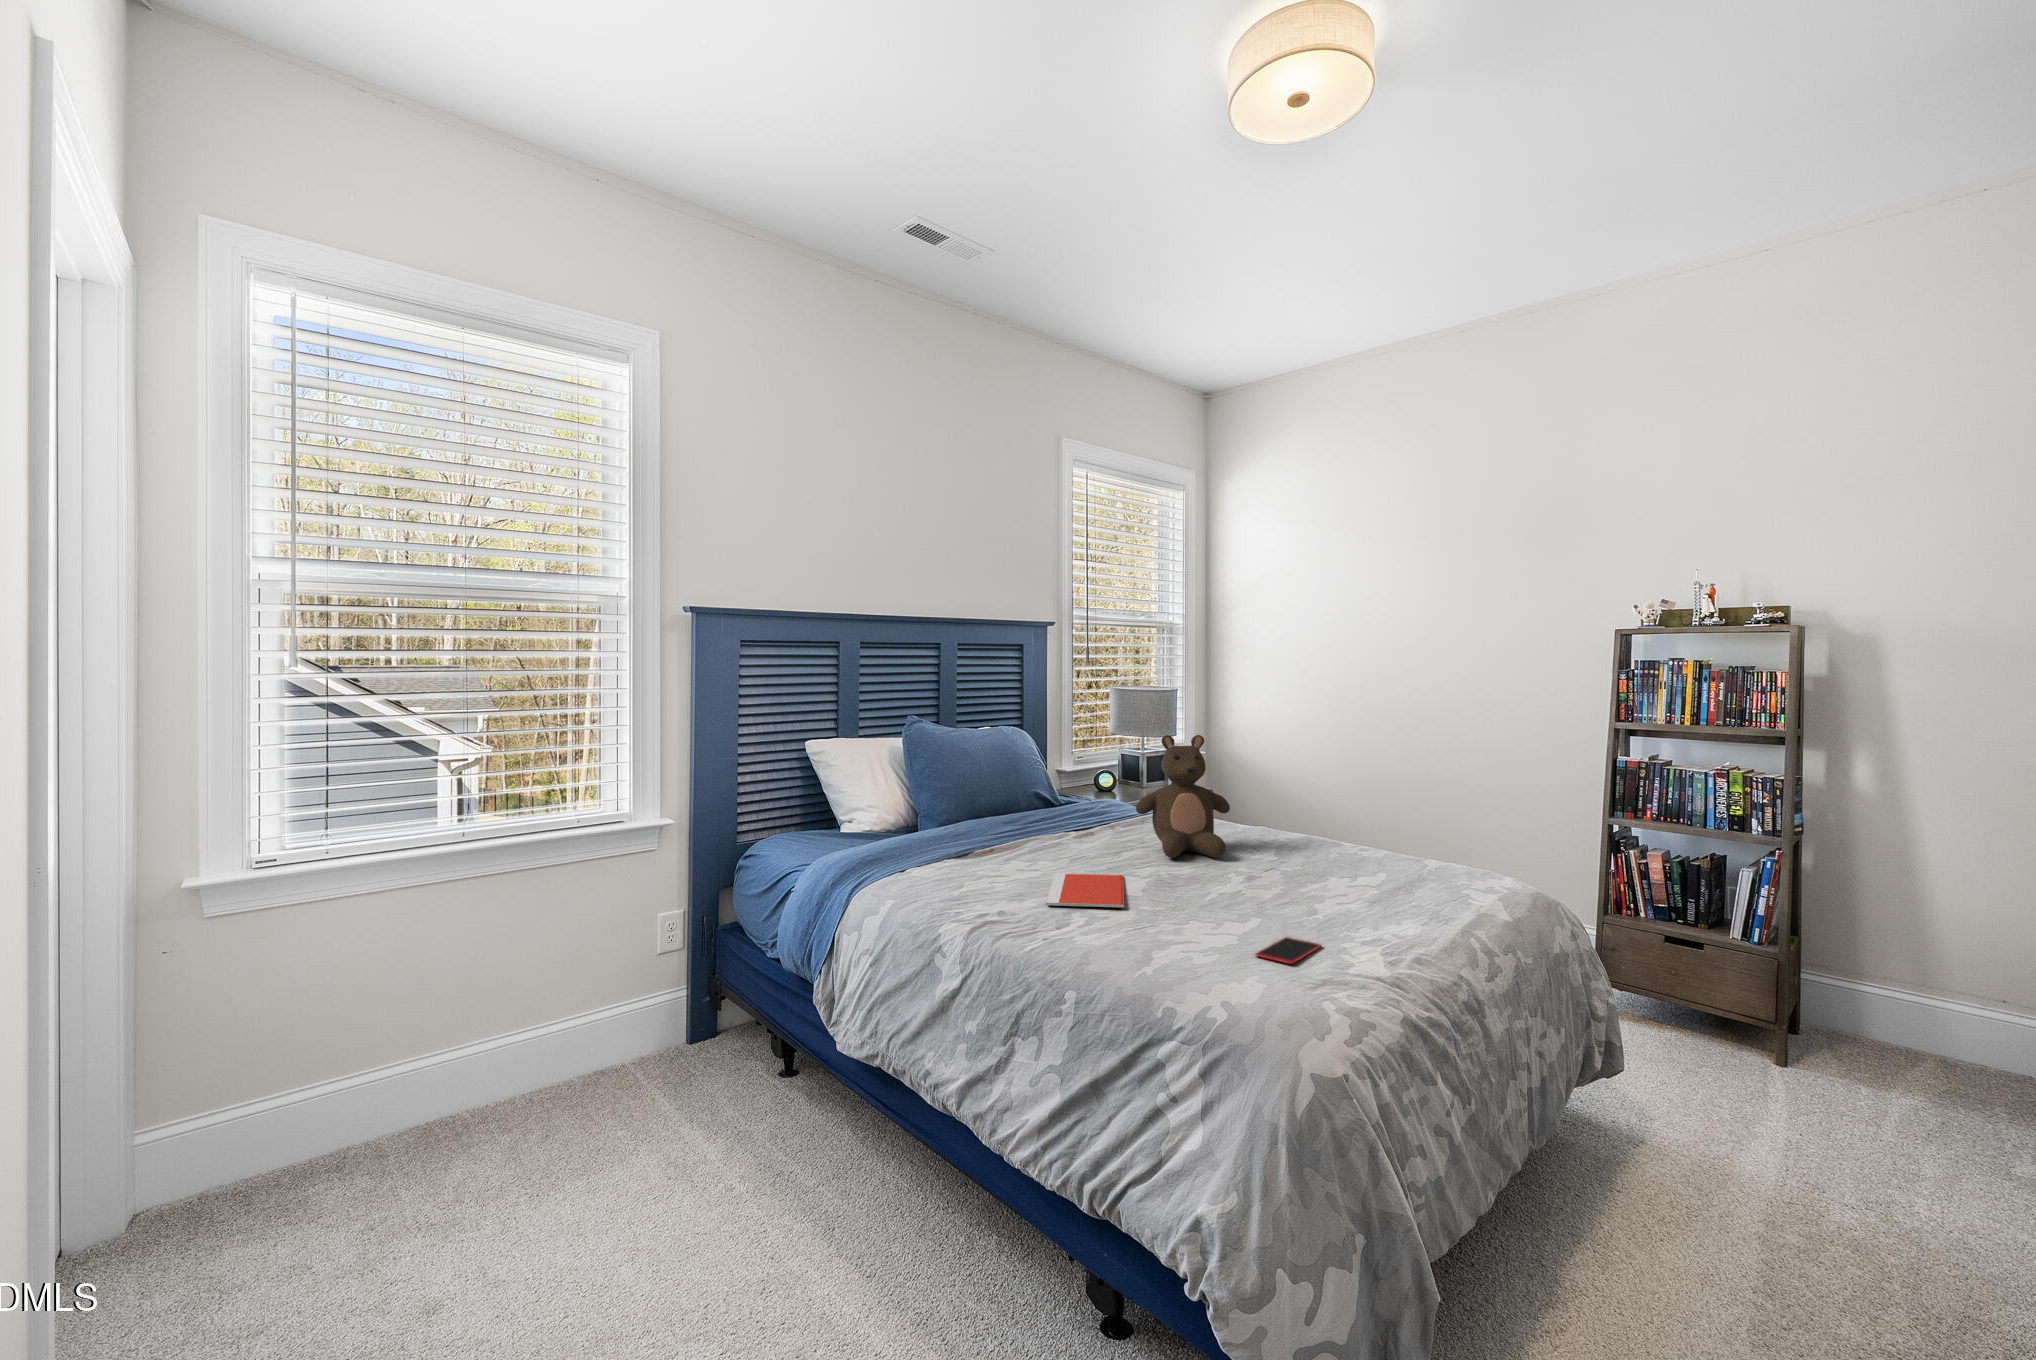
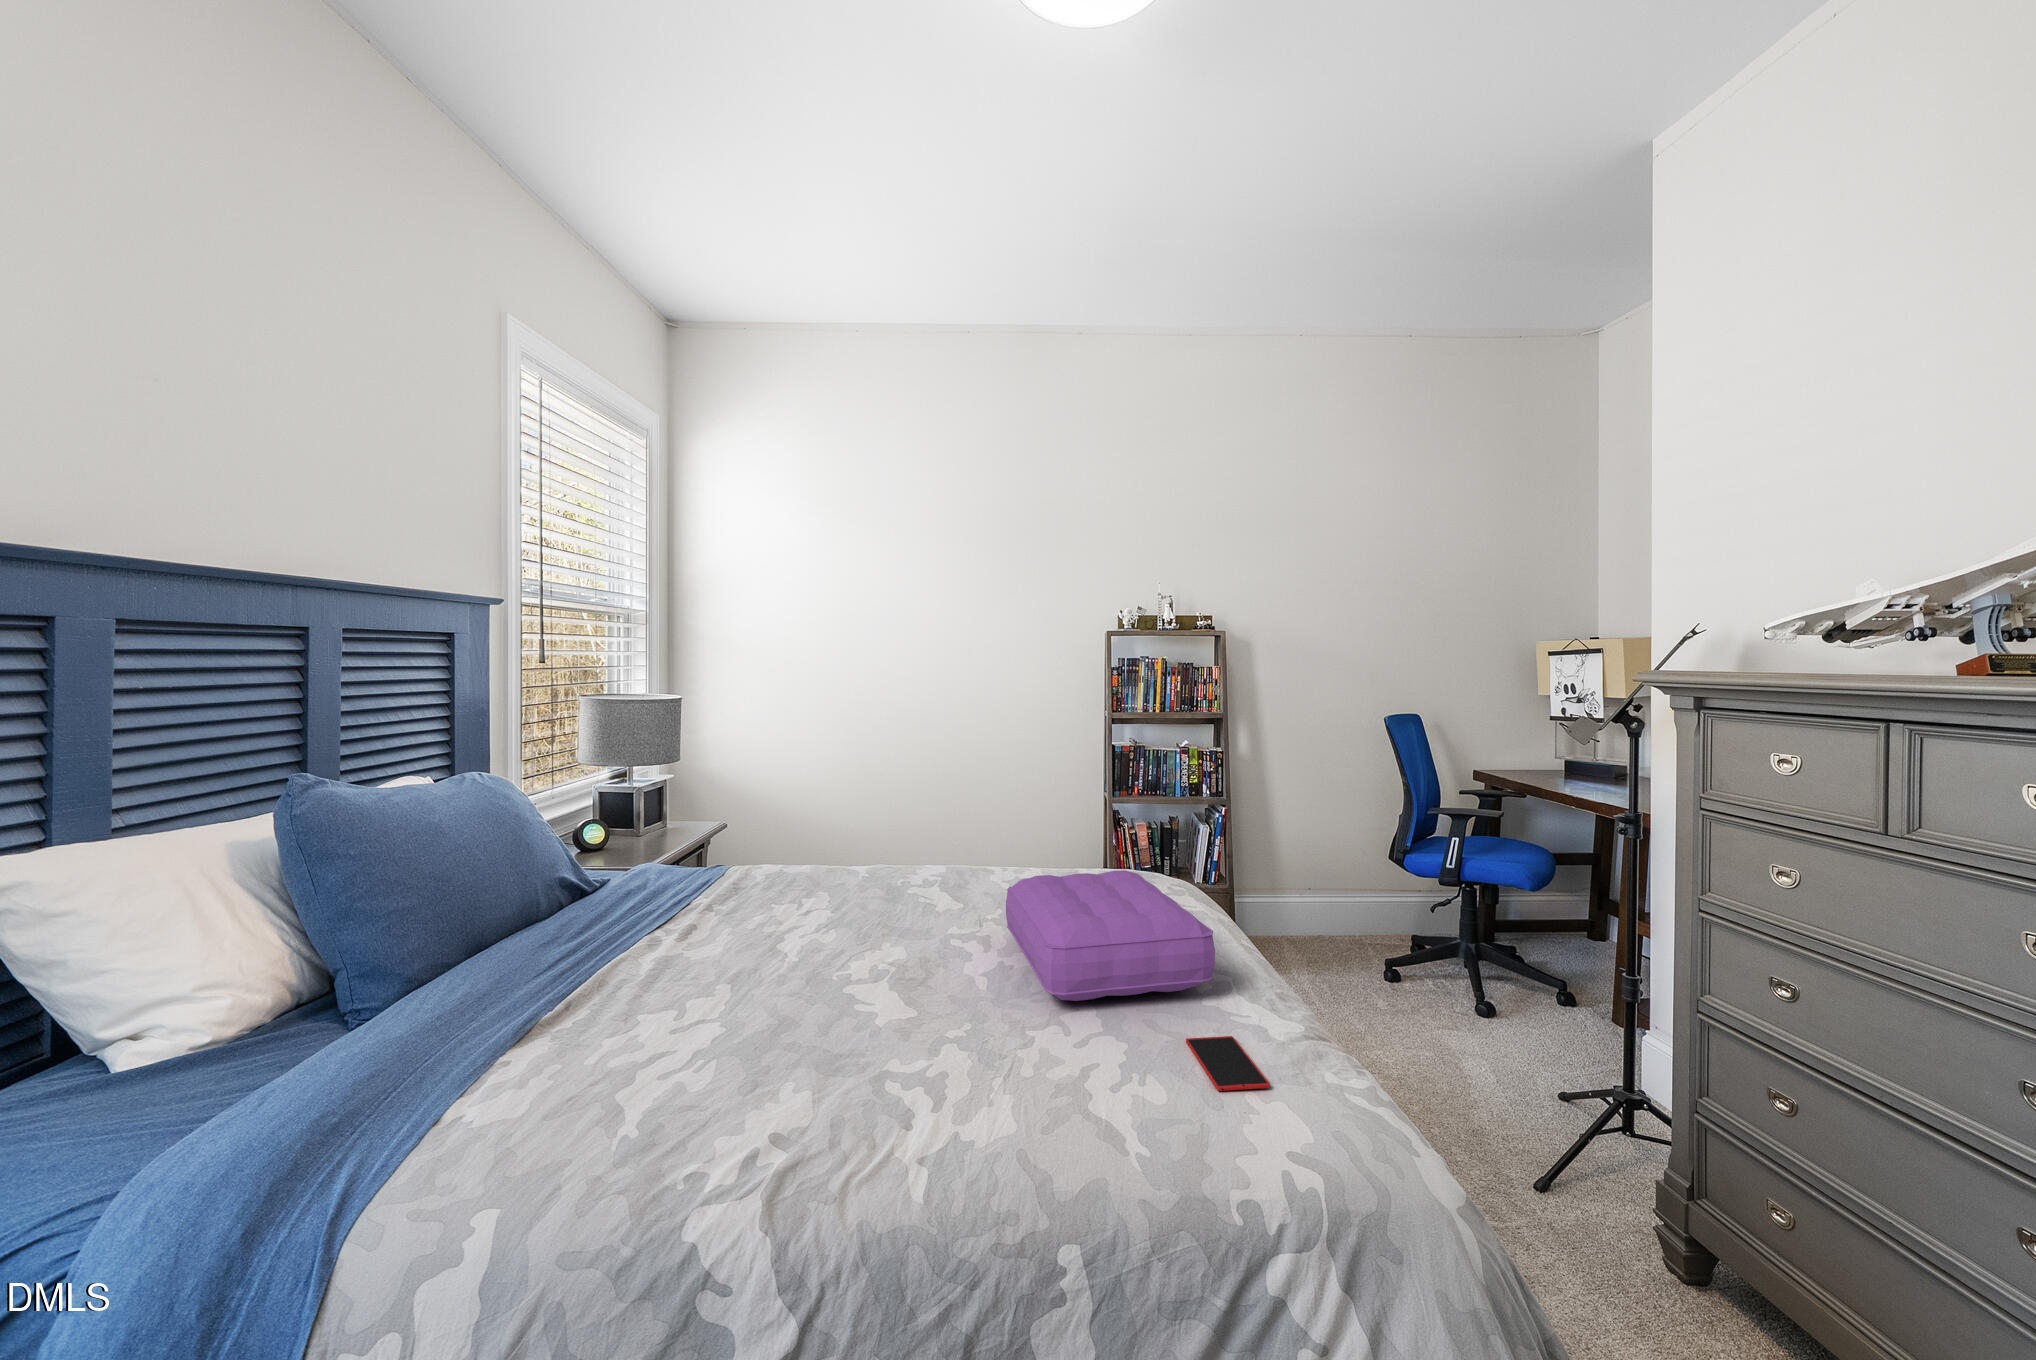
stuffed bear: present [1136,735,1230,858] -> none [797,764,931,944]
pillow: none [1220,827,1391,919] -> present [1006,870,1215,1001]
notebook: present [1046,874,1124,907] -> none [755,997,958,1114]

